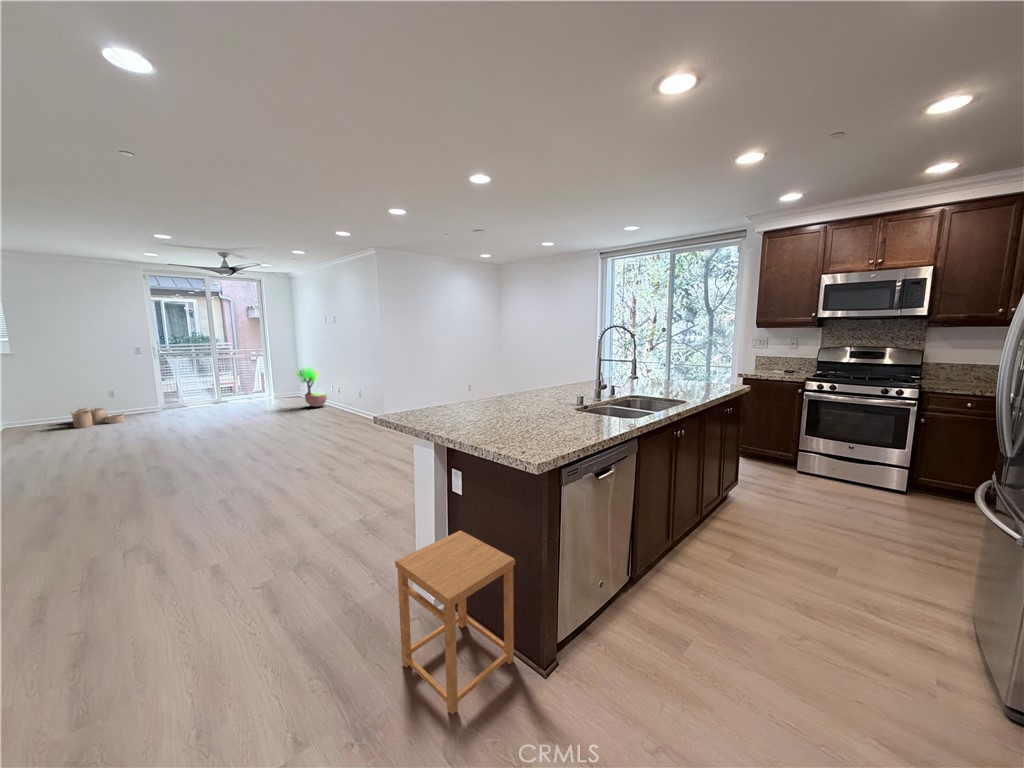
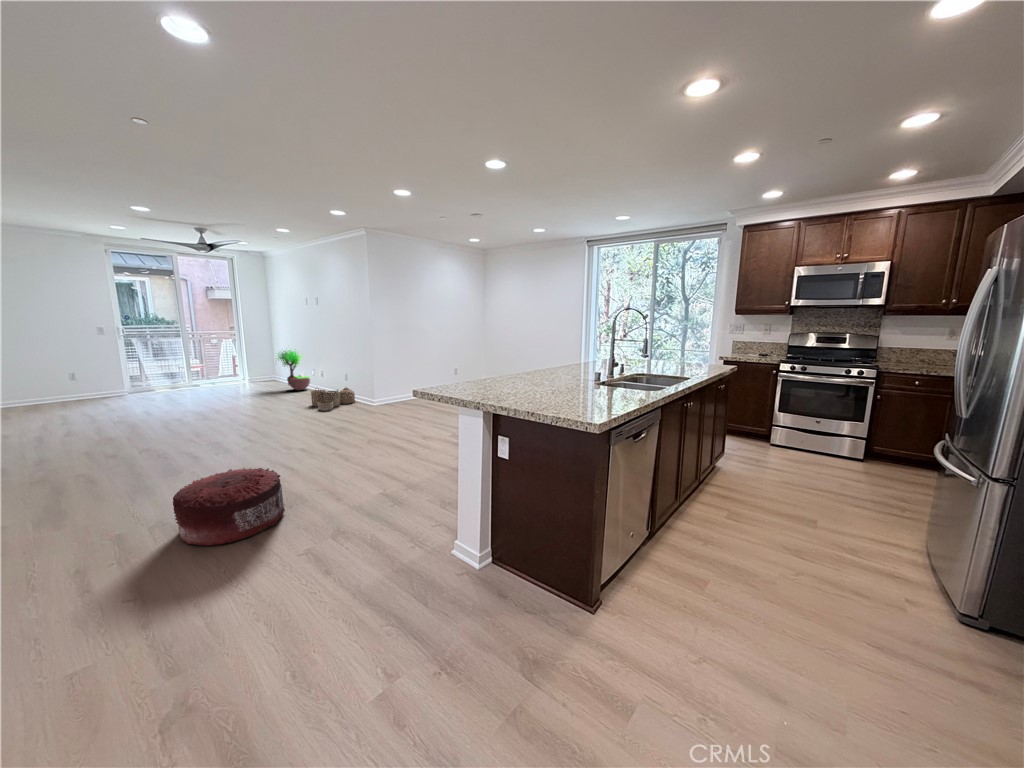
woven basket: present [71,408,124,428] -> present [311,388,355,411]
pouf: none [149,492,263,573] -> present [173,468,285,546]
side table: present [395,530,515,715] -> none [457,492,568,654]

